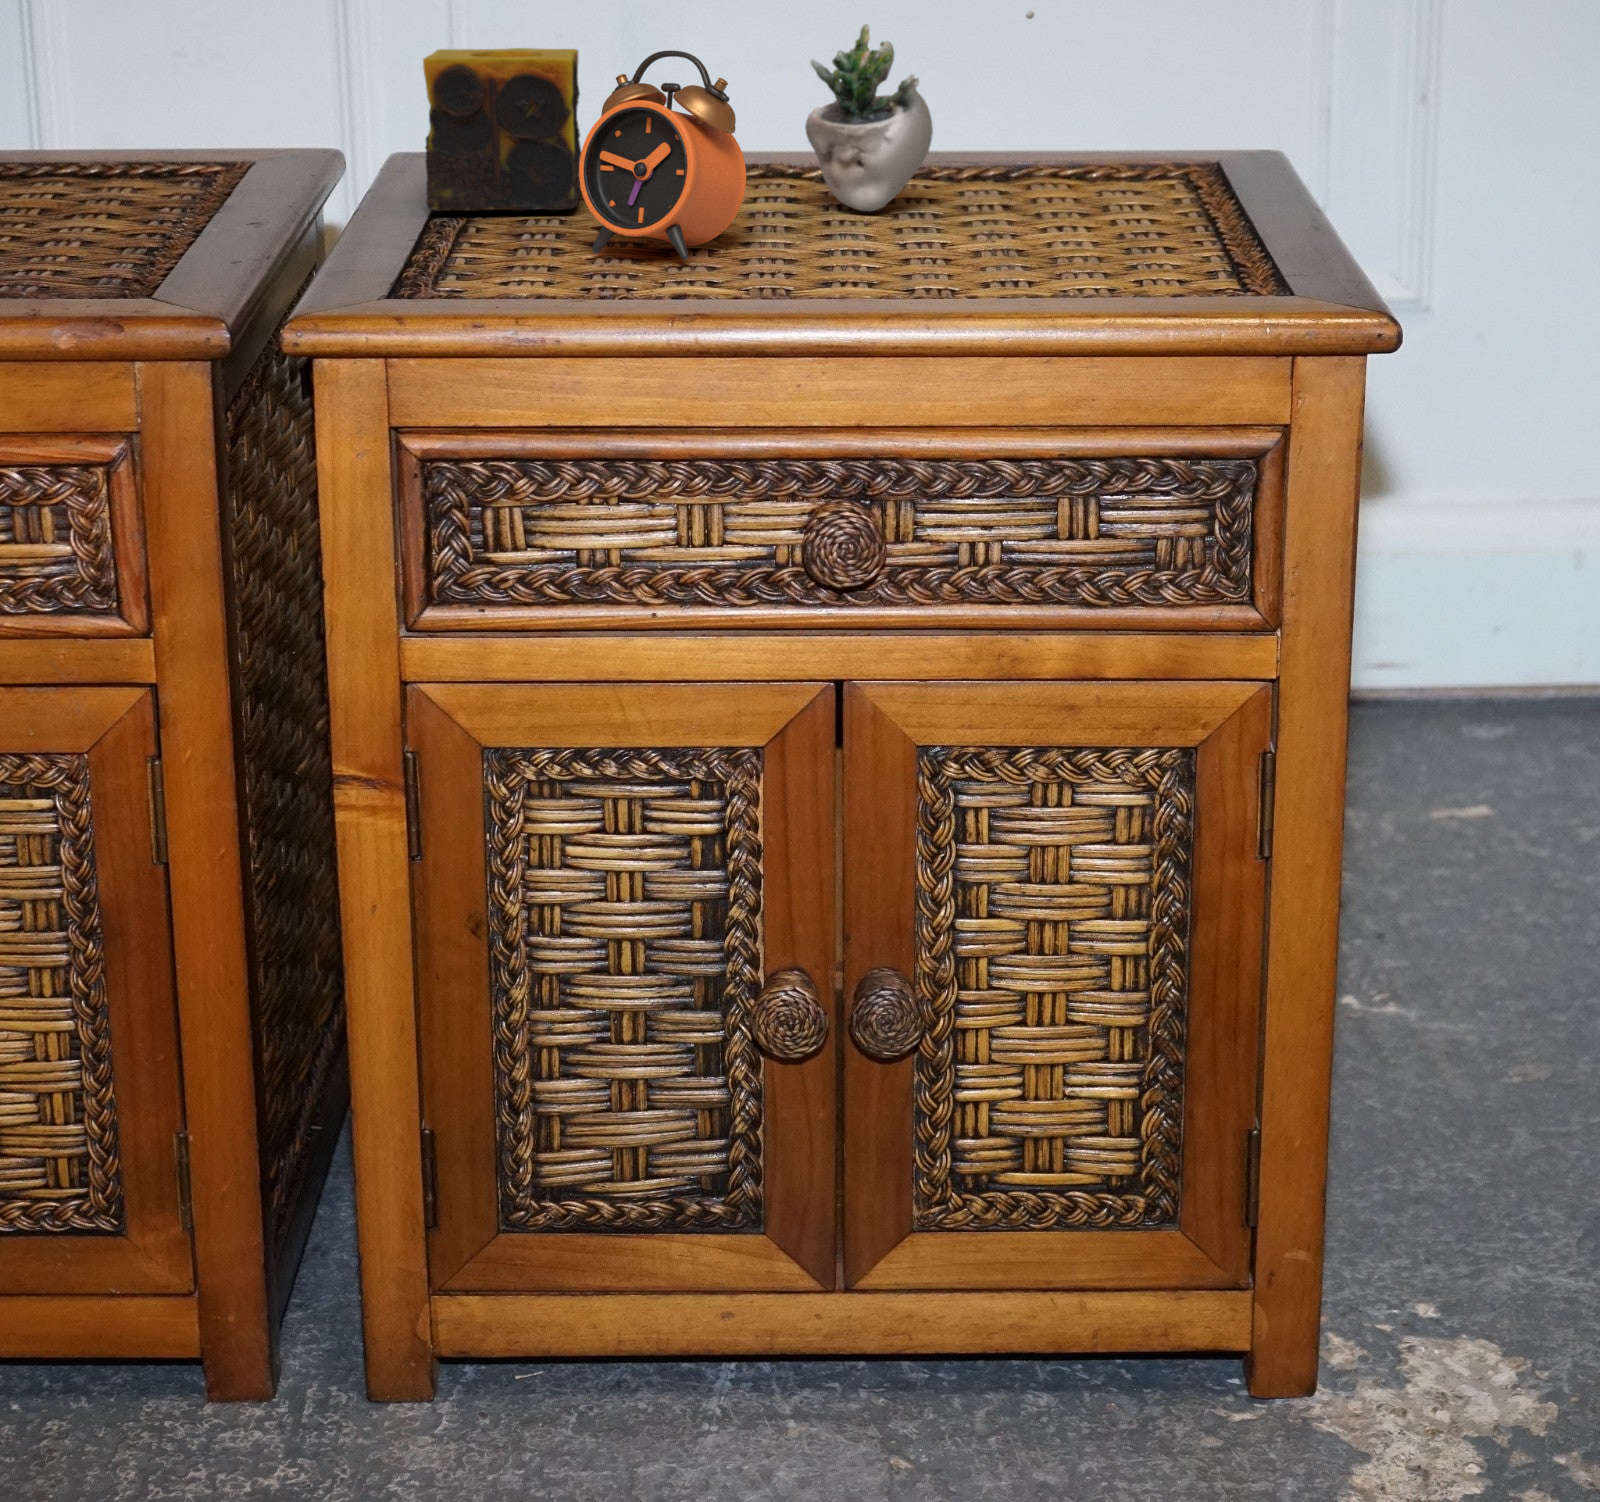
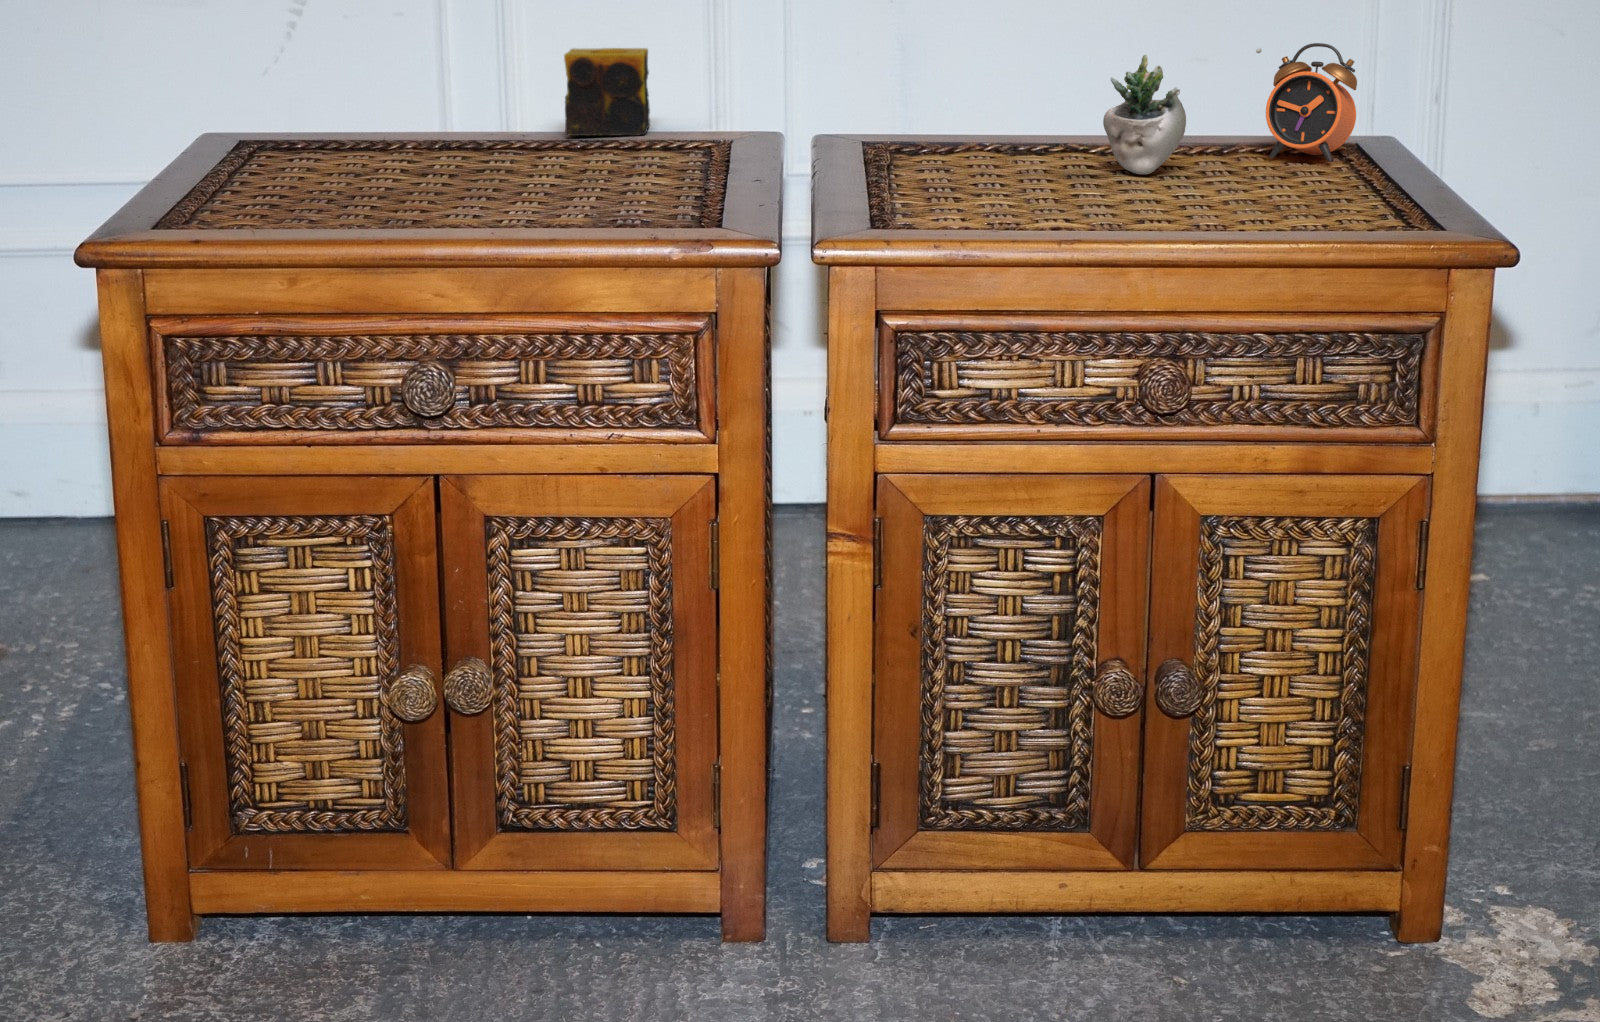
candle: present [423,48,581,211] -> present [564,48,650,136]
alarm clock: present [579,51,746,260] -> present [1266,43,1357,162]

